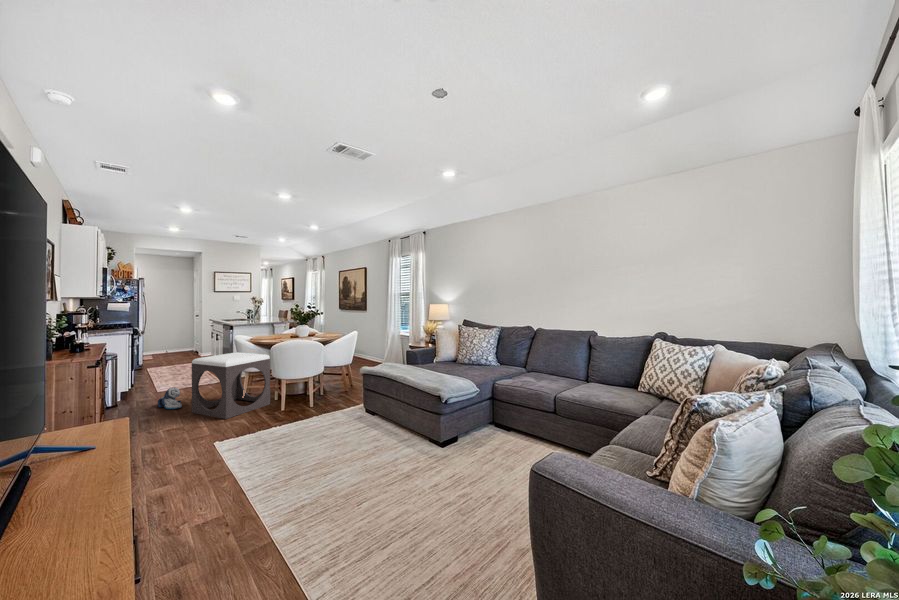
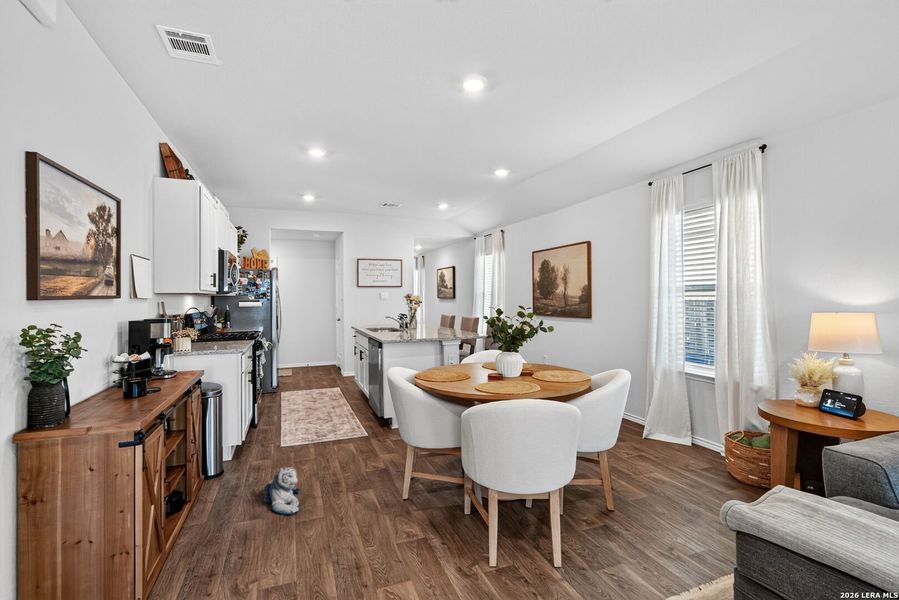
footstool: present [192,352,270,419] -> none [312,407,458,586]

